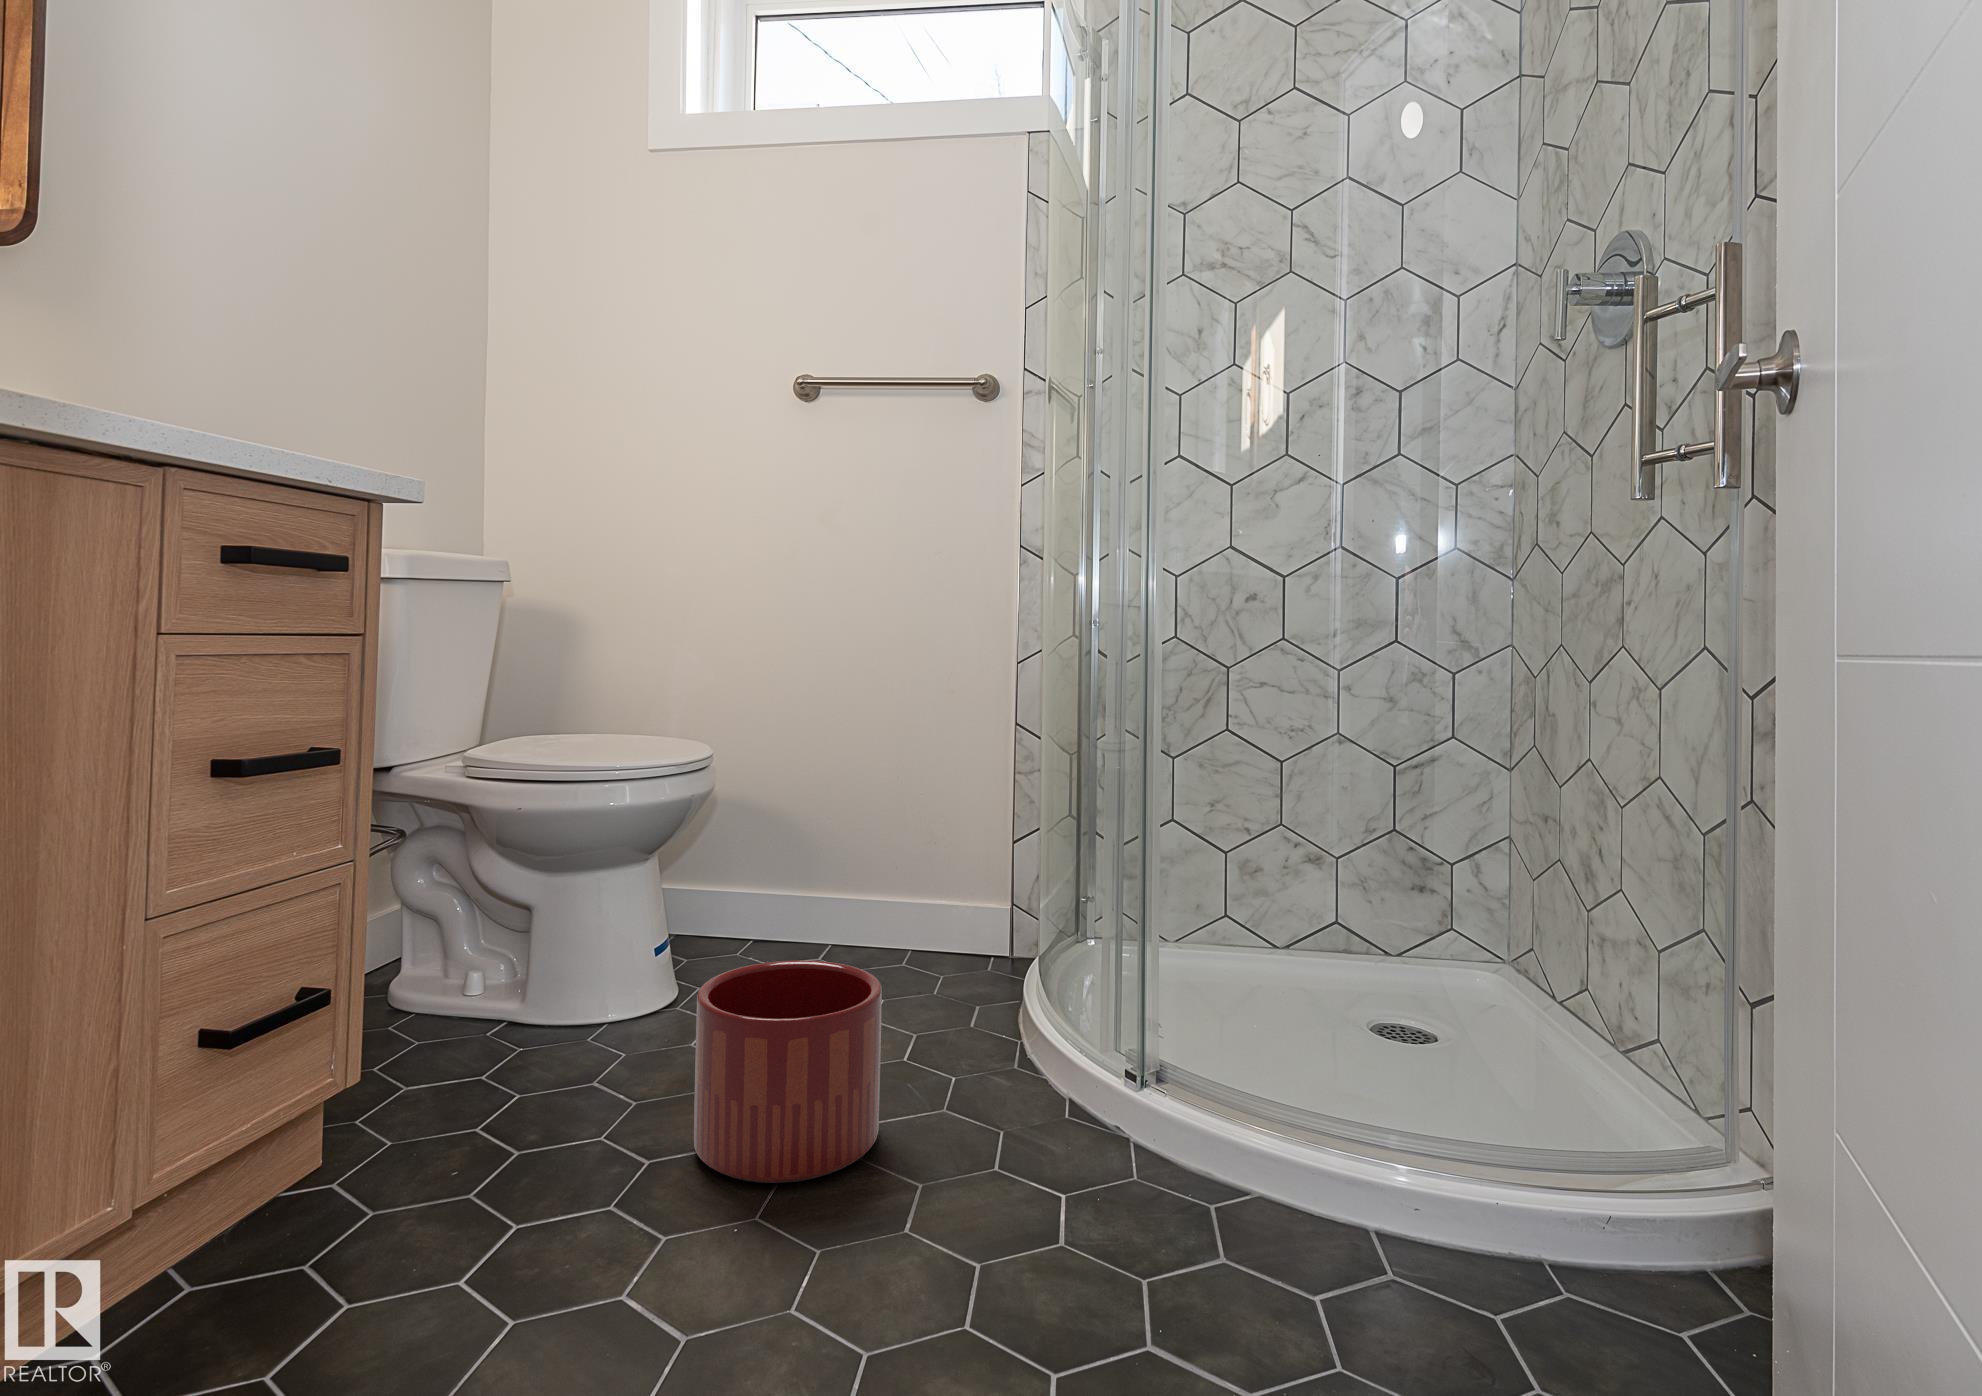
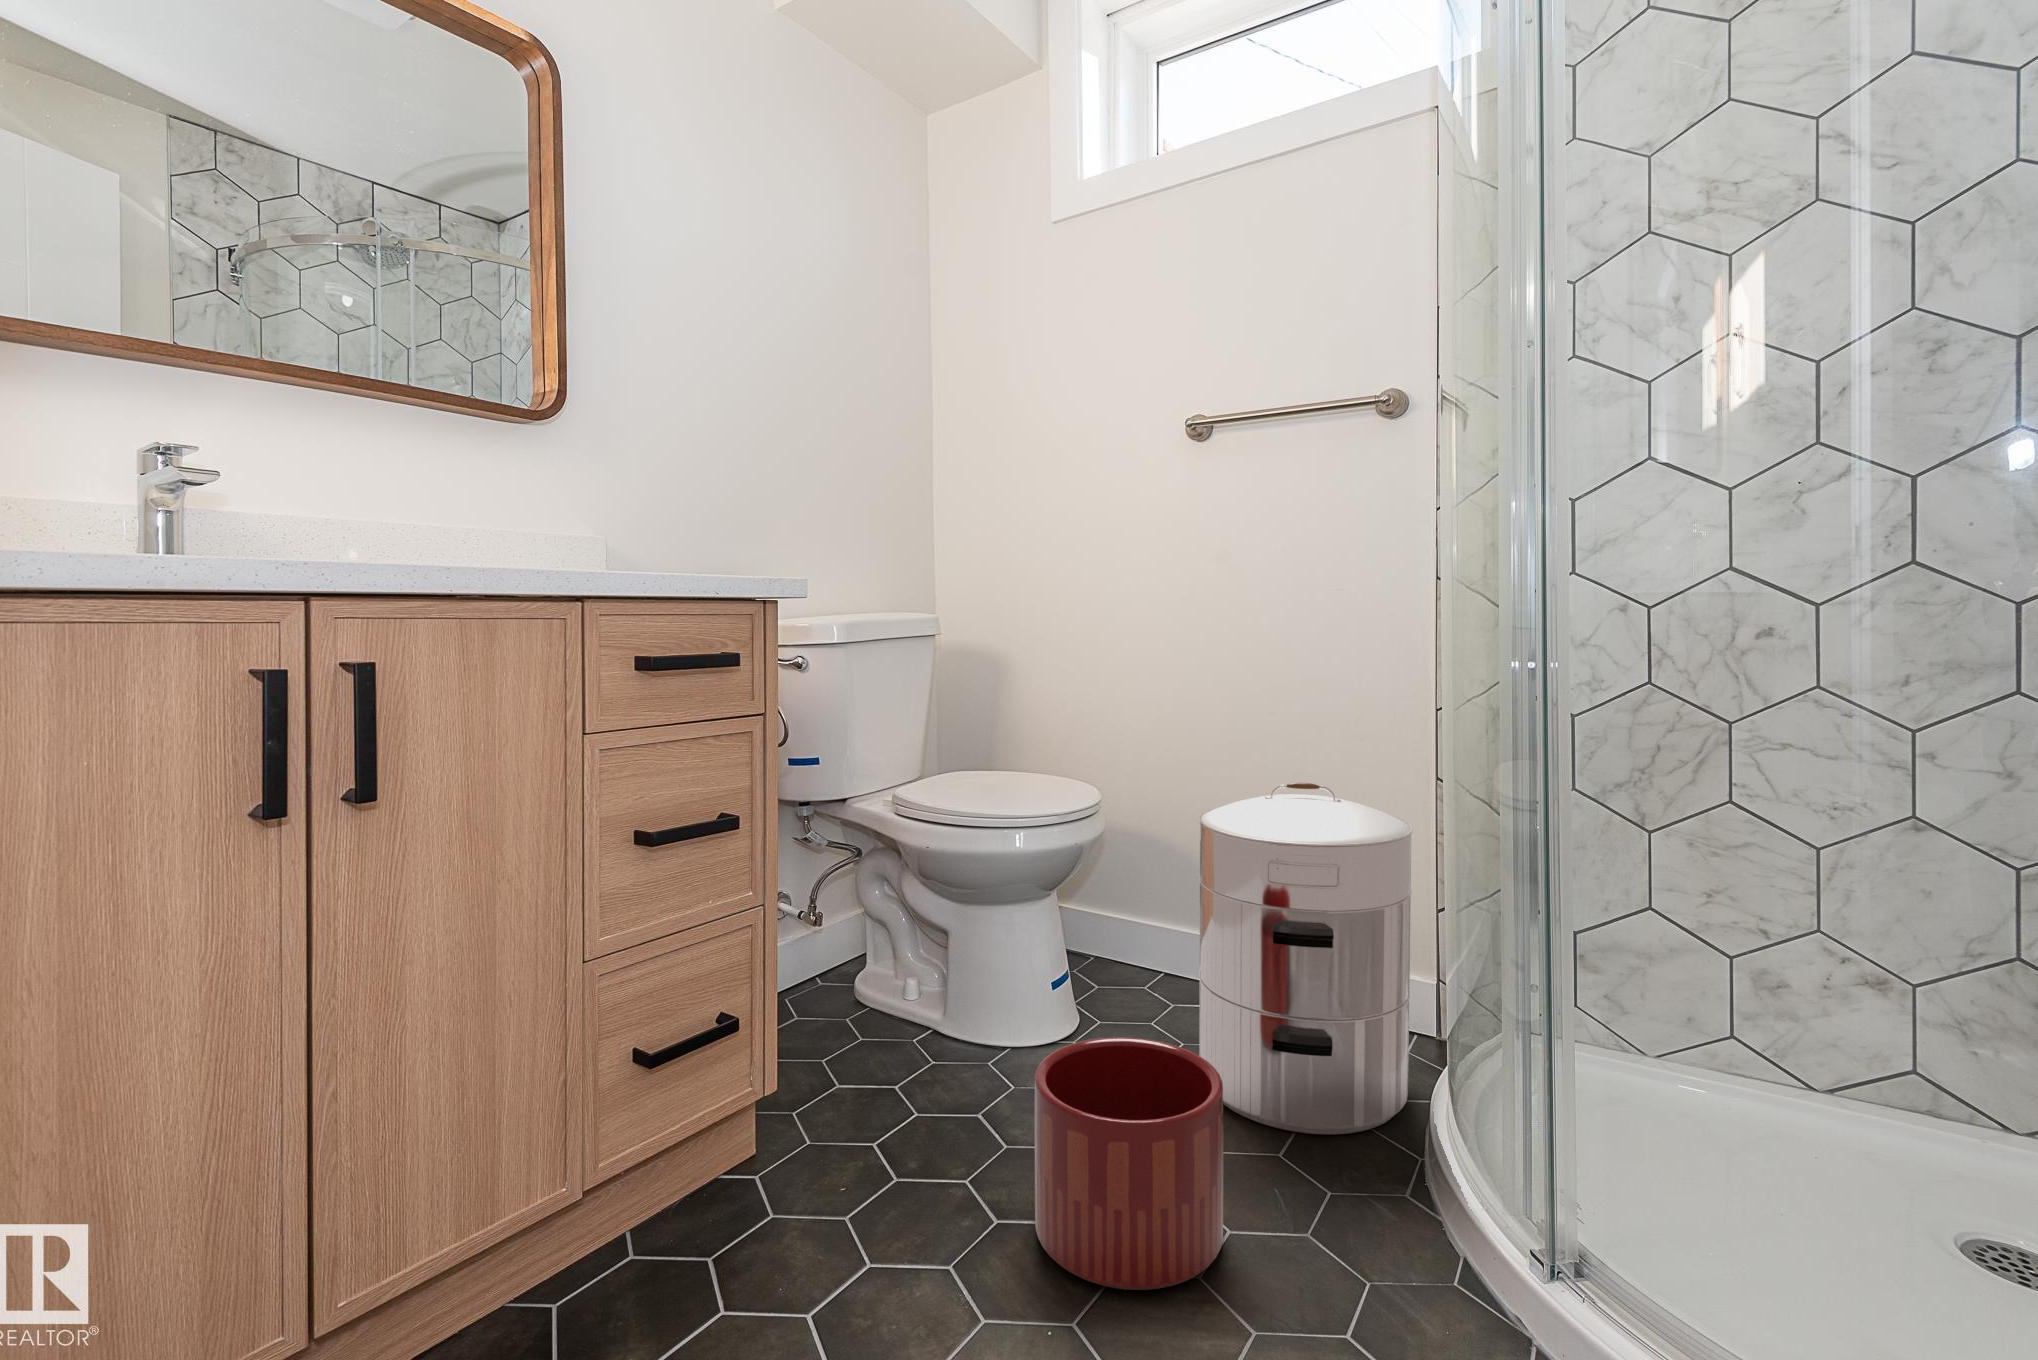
waste bin: none [815,723,1011,1042] -> present [1199,783,1413,1134]

